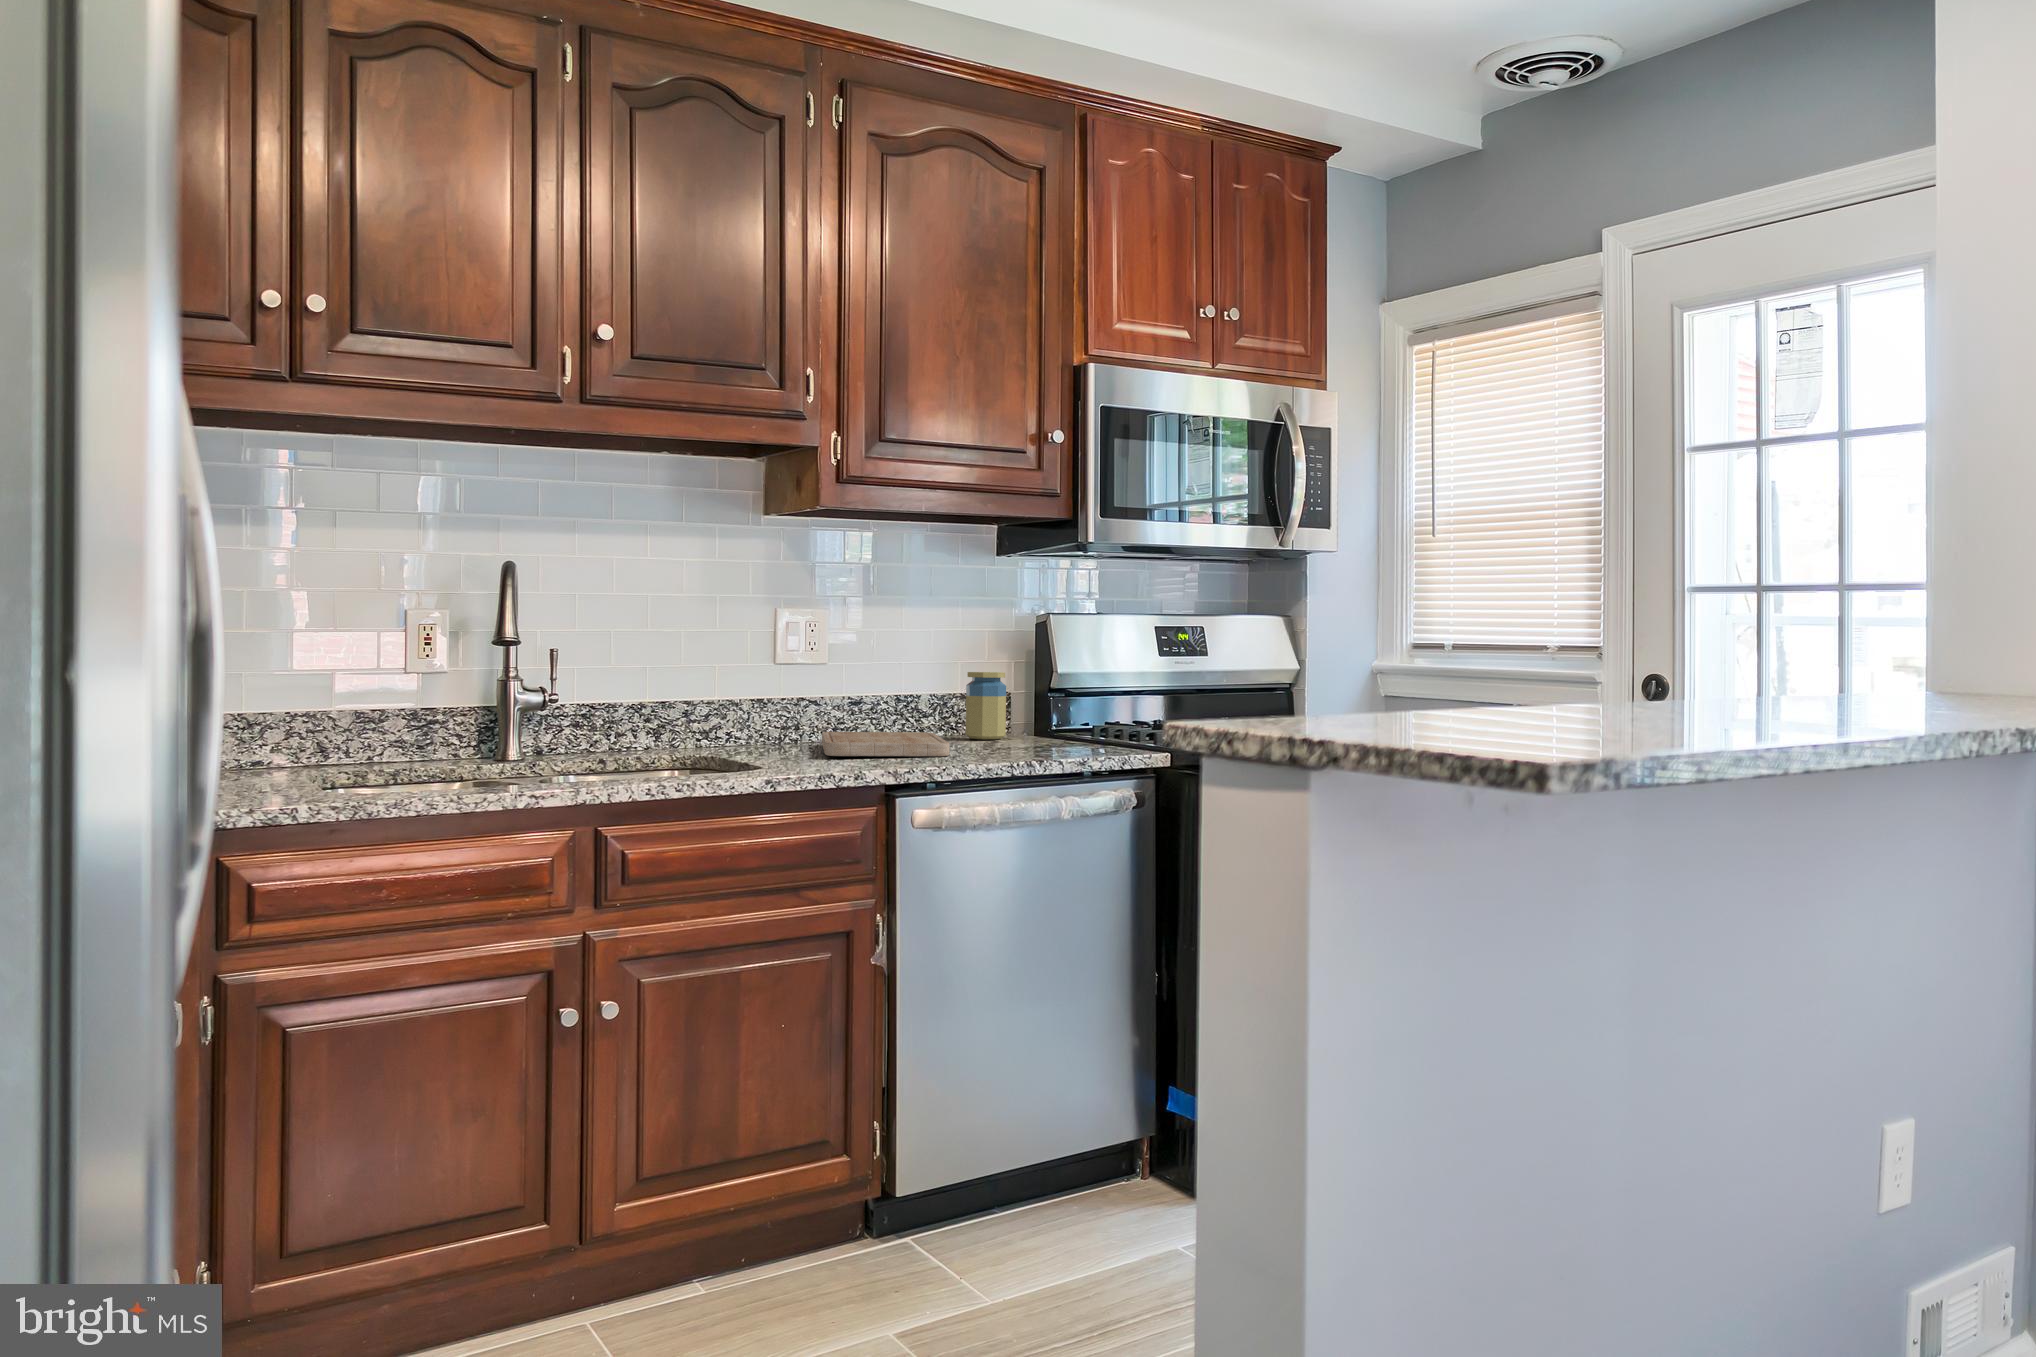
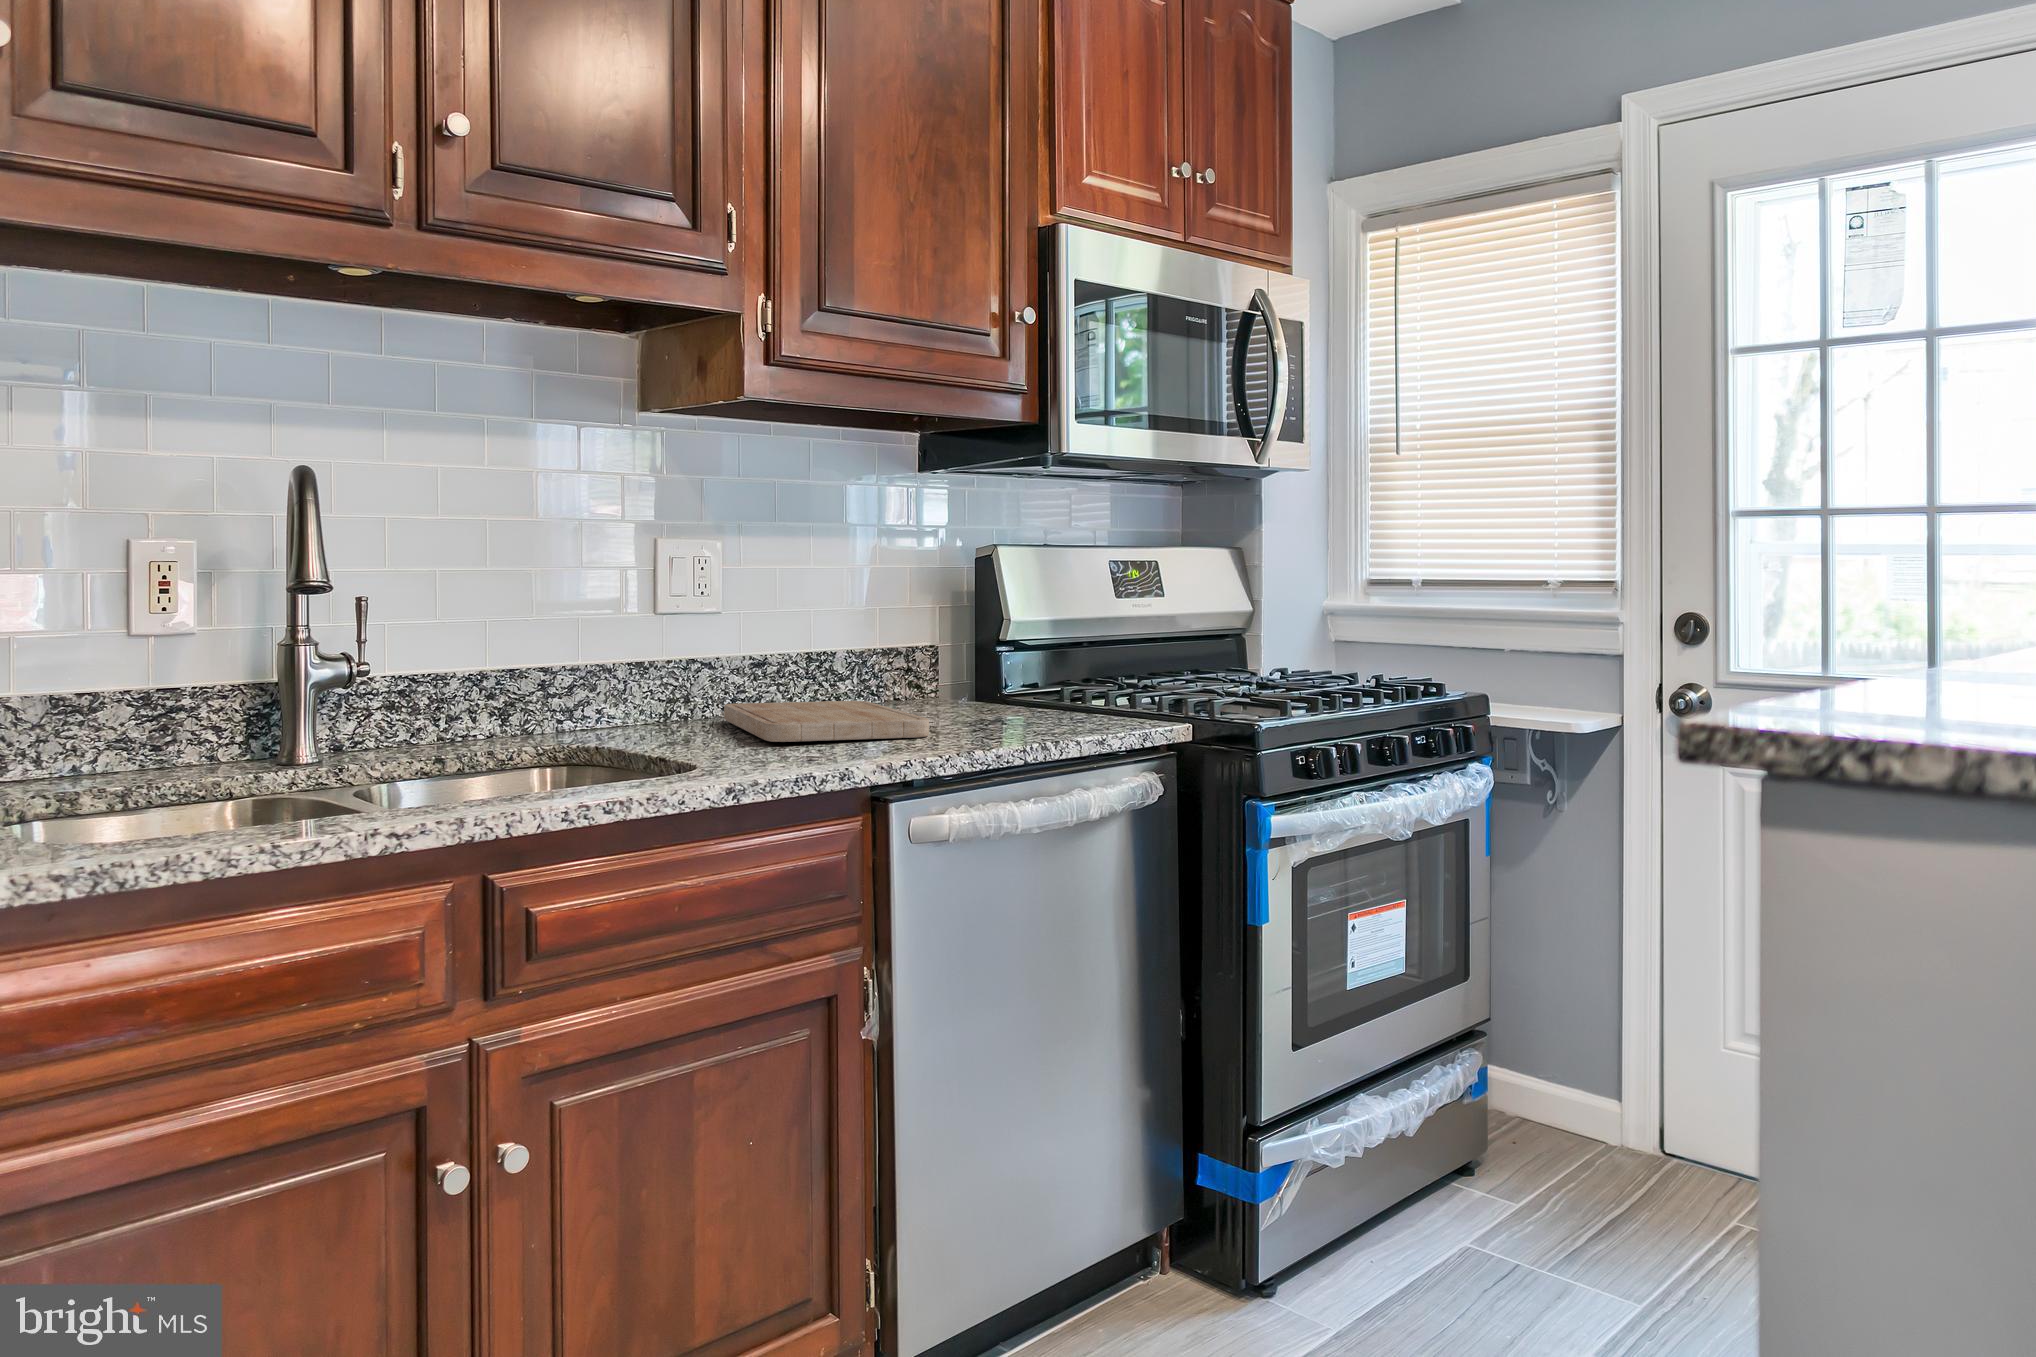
jar: present [966,672,1006,739] -> none [899,621,951,707]

